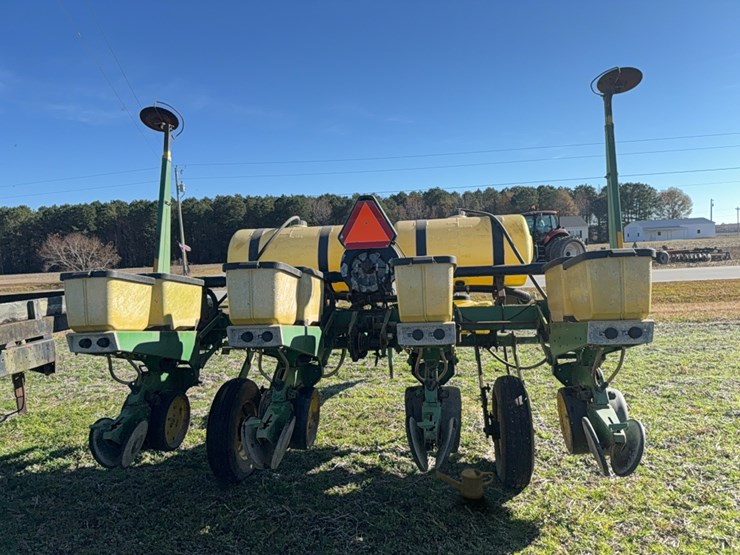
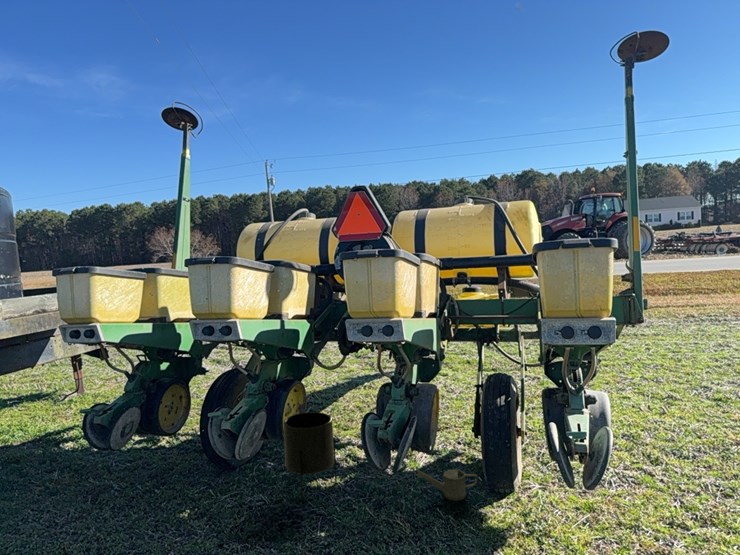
planter: none [301,419,352,508] -> present [283,412,337,500]

